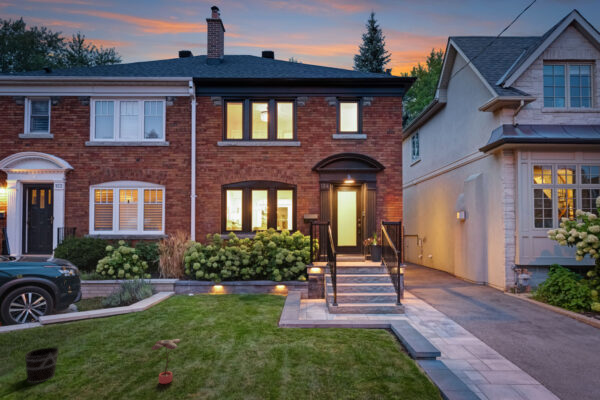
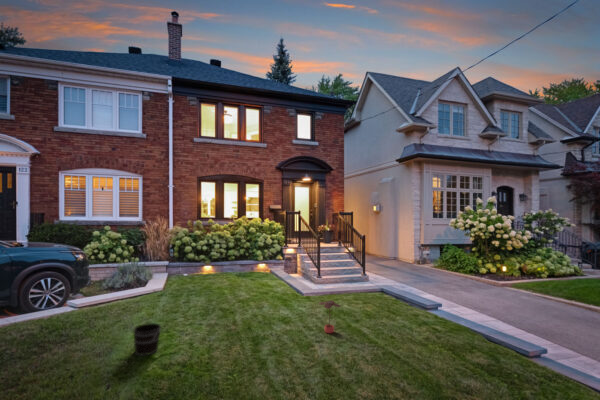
potted plant: present [152,339,180,384] -> present [319,301,340,333]

